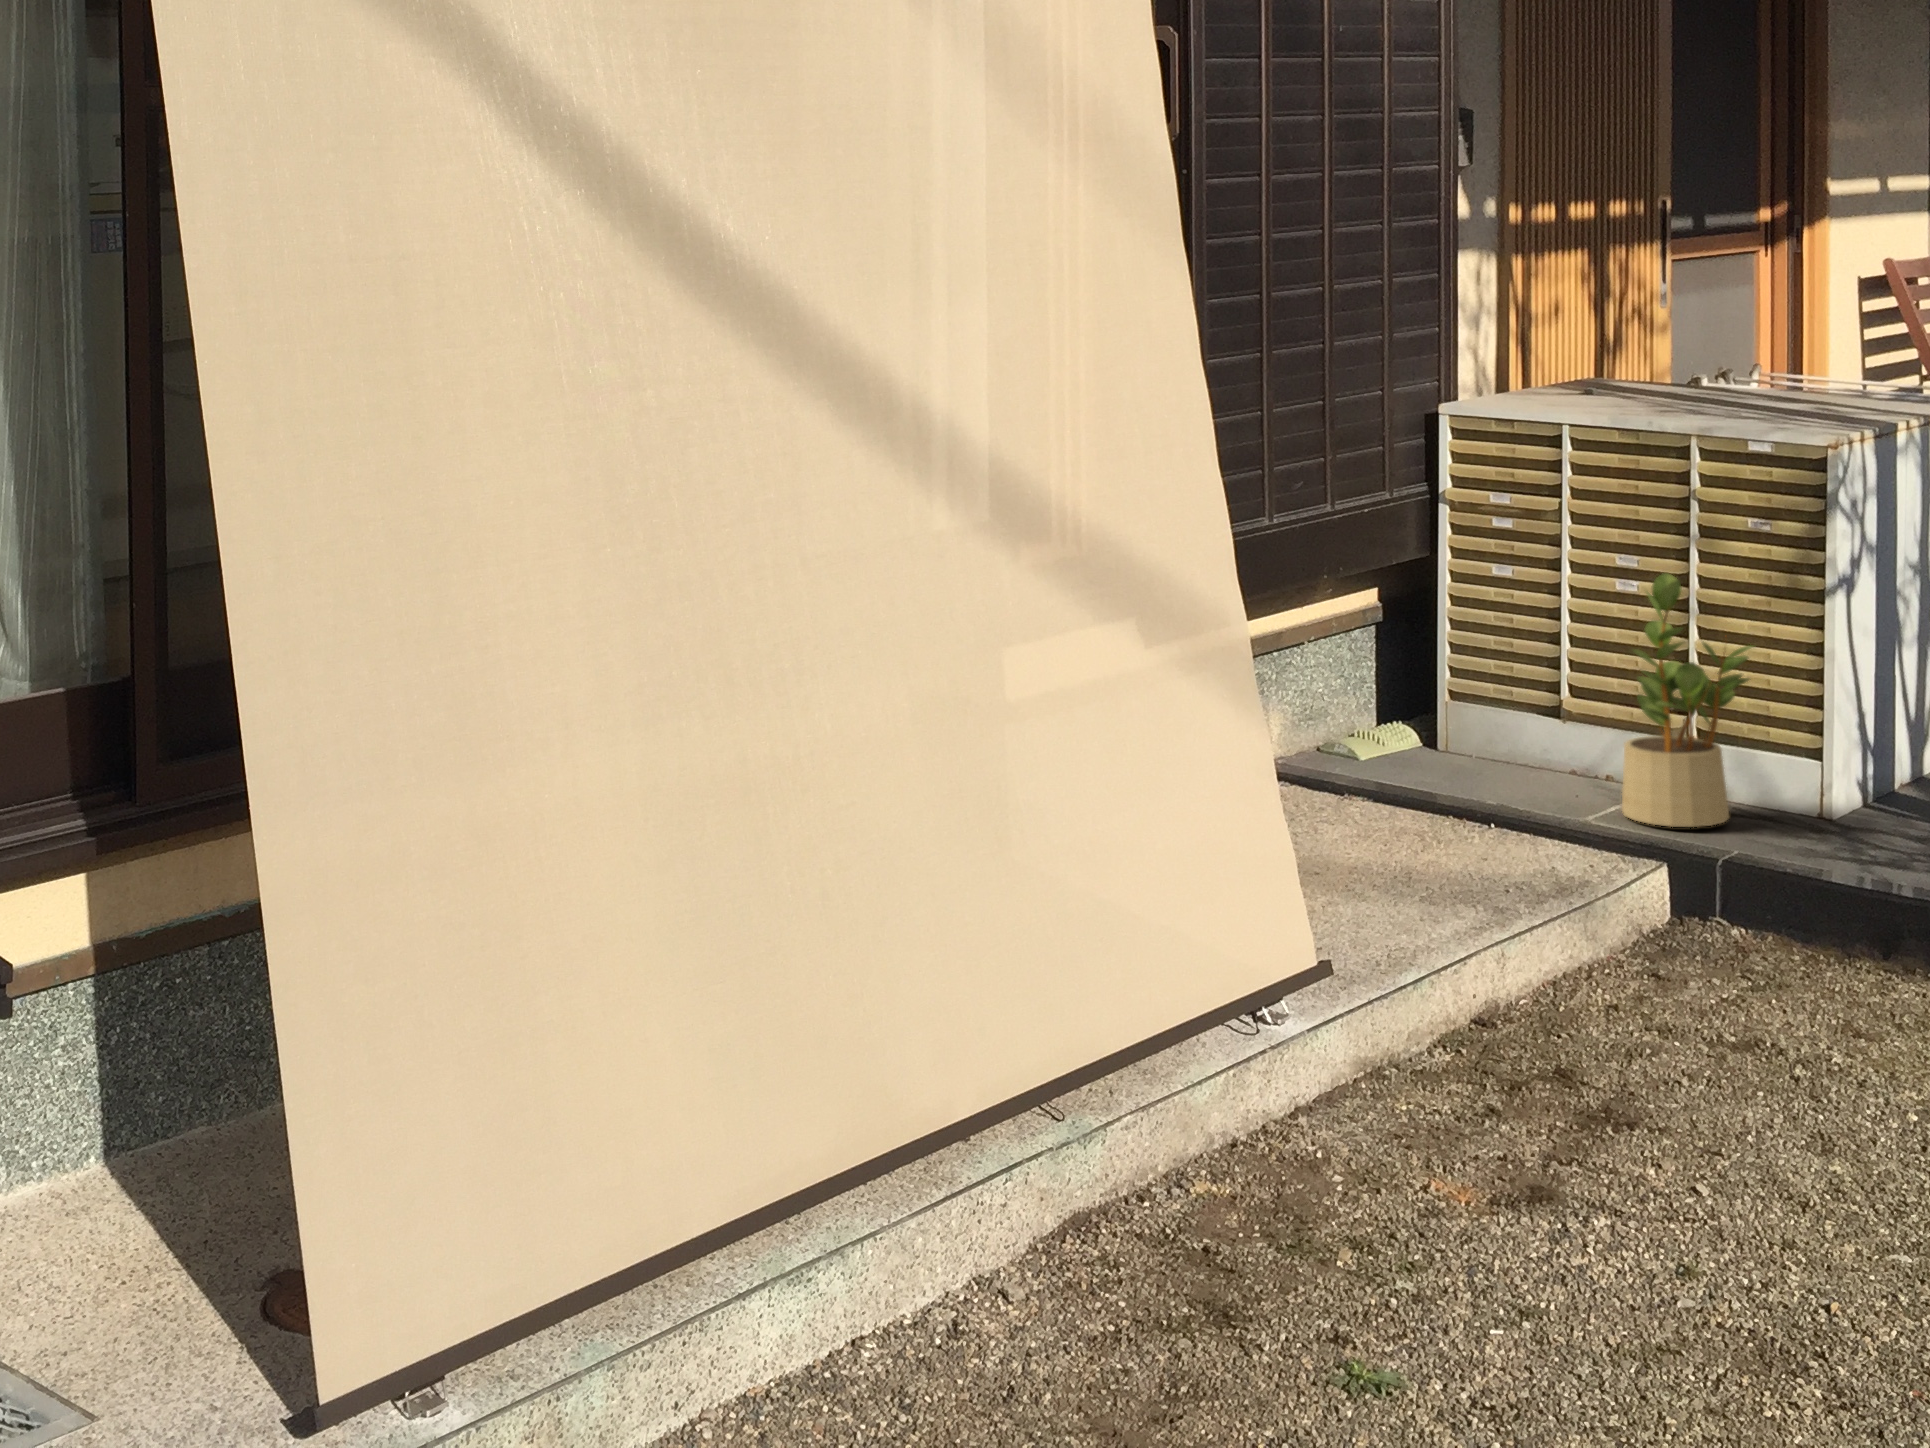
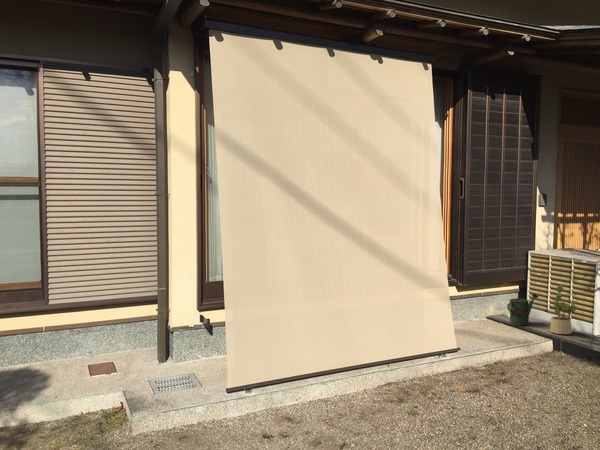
watering can: none [1396,628,1518,800] -> present [507,294,538,325]

